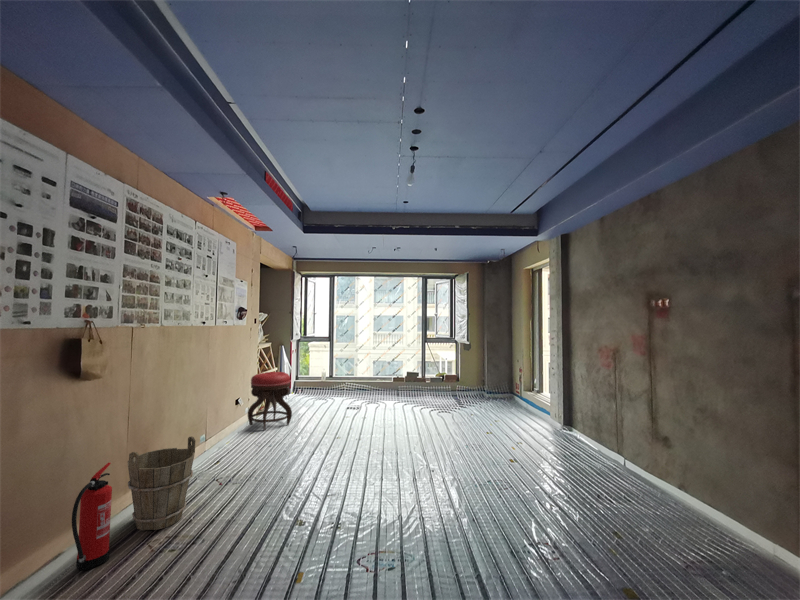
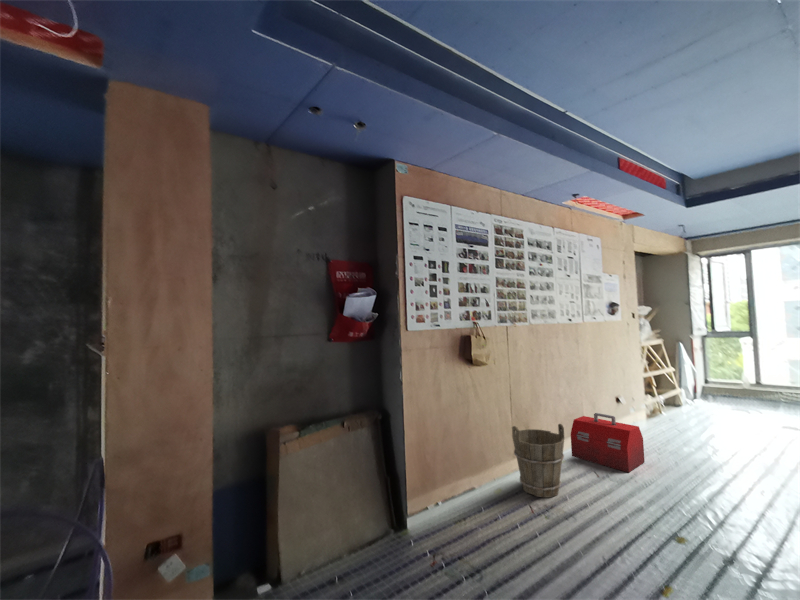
stool: present [248,372,292,430] -> none [633,372,691,436]
toolbox: none [191,418,261,470] -> present [571,413,645,472]
fire extinguisher: present [72,463,112,570] -> none [476,430,503,506]

